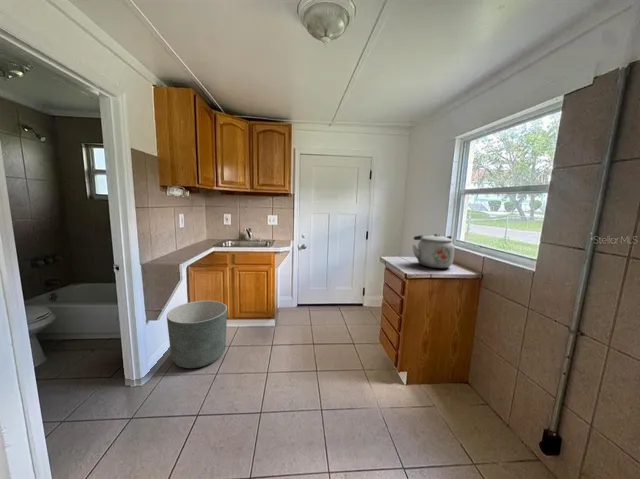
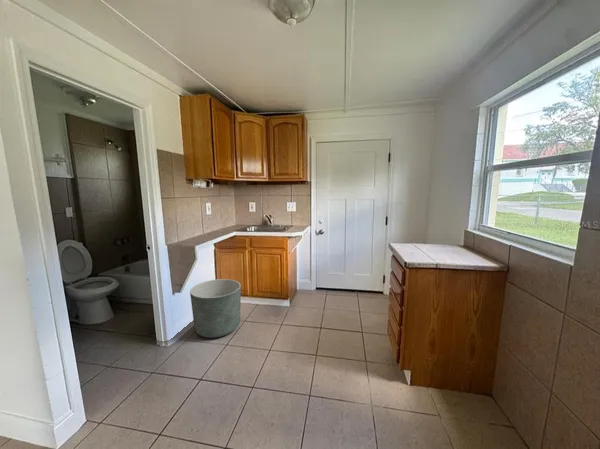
kettle: present [413,234,454,268] -> none [419,218,472,258]

